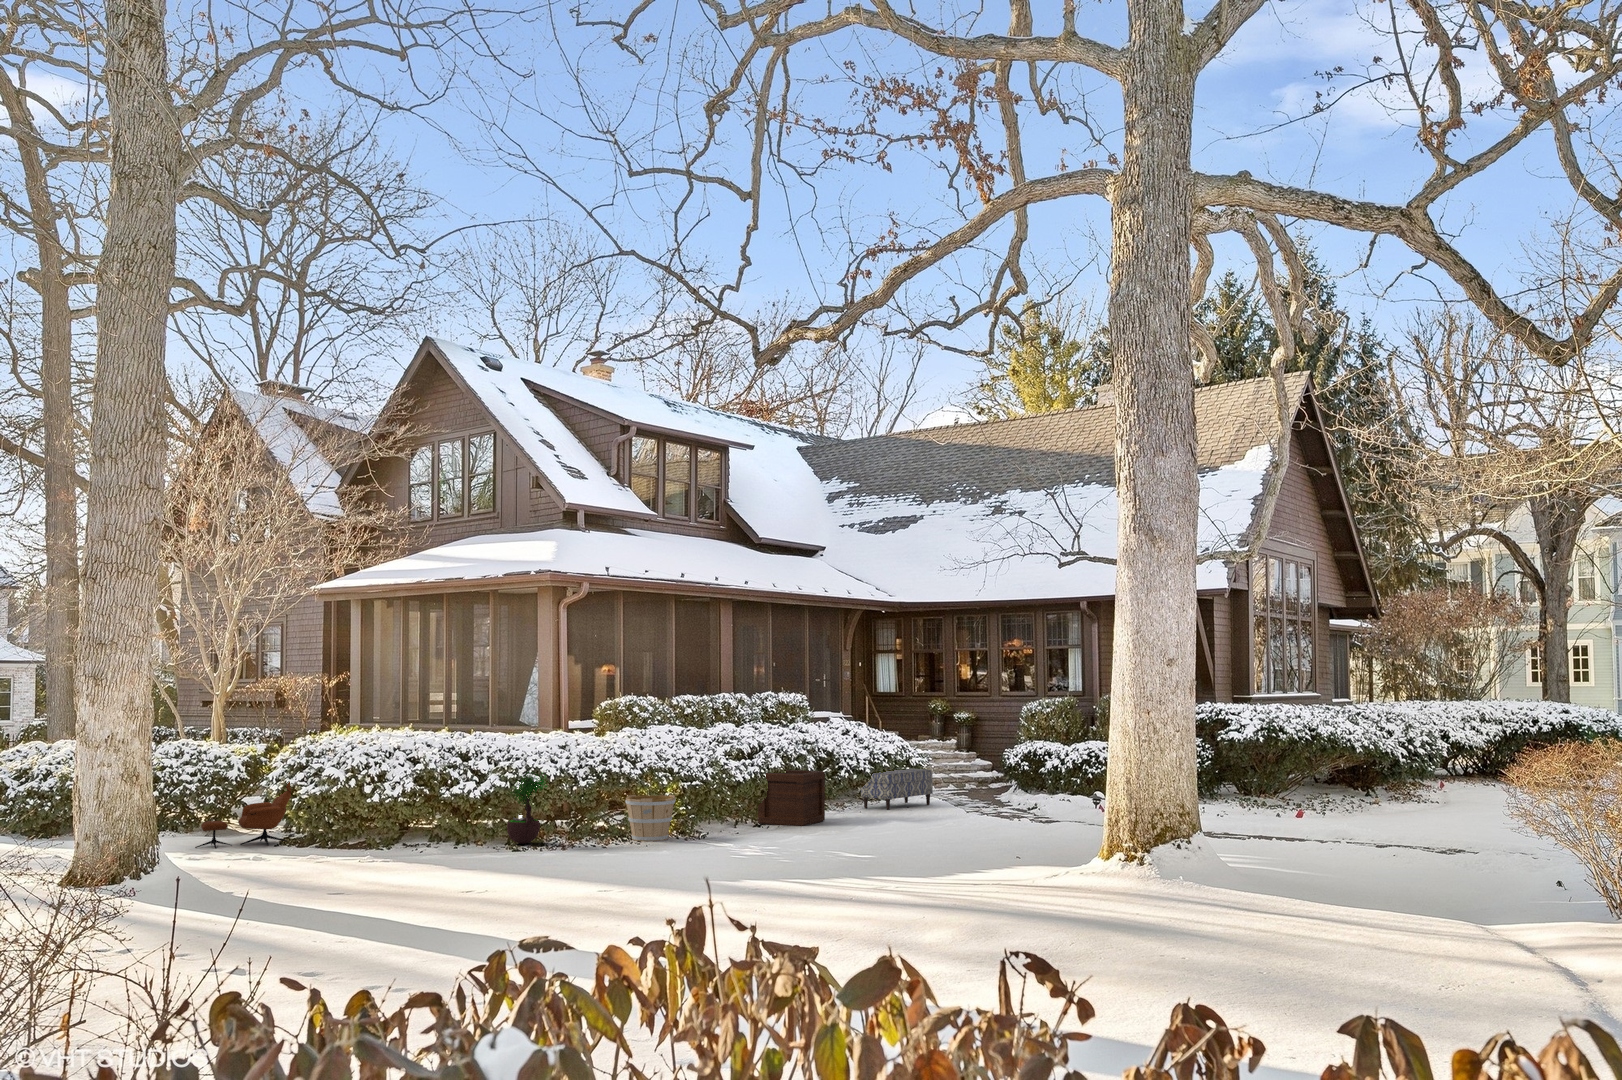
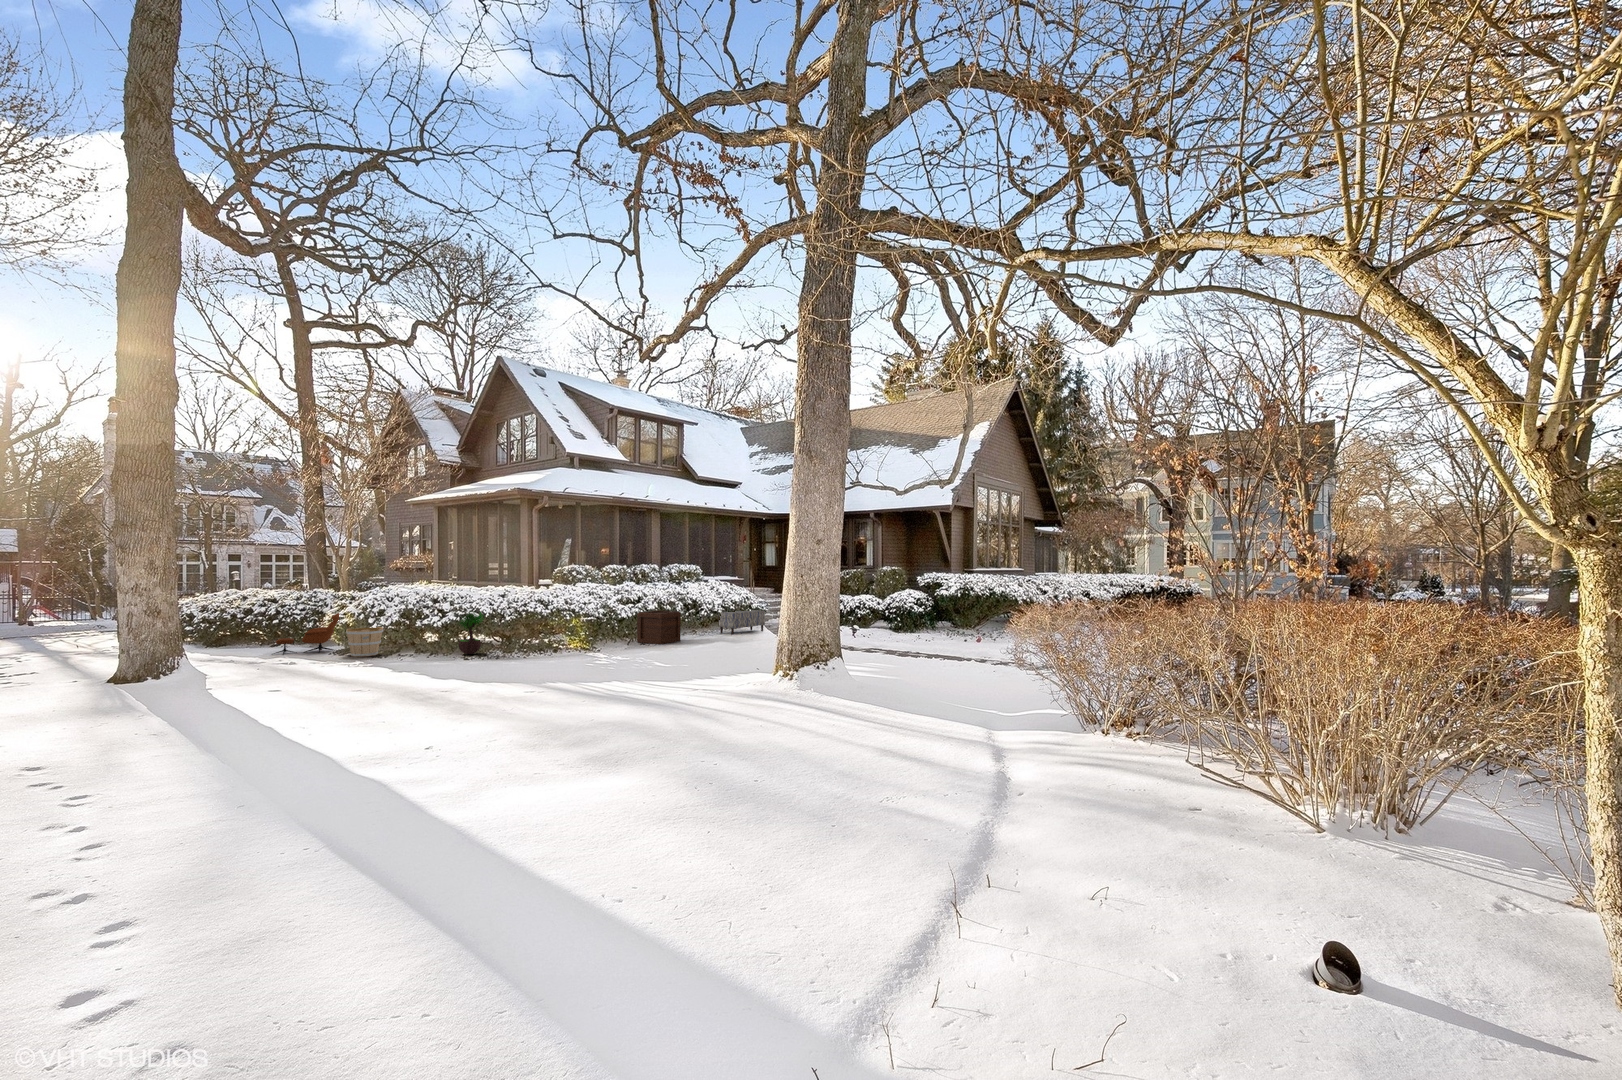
wooden bucket: present [626,795,676,841] -> present [346,627,384,657]

